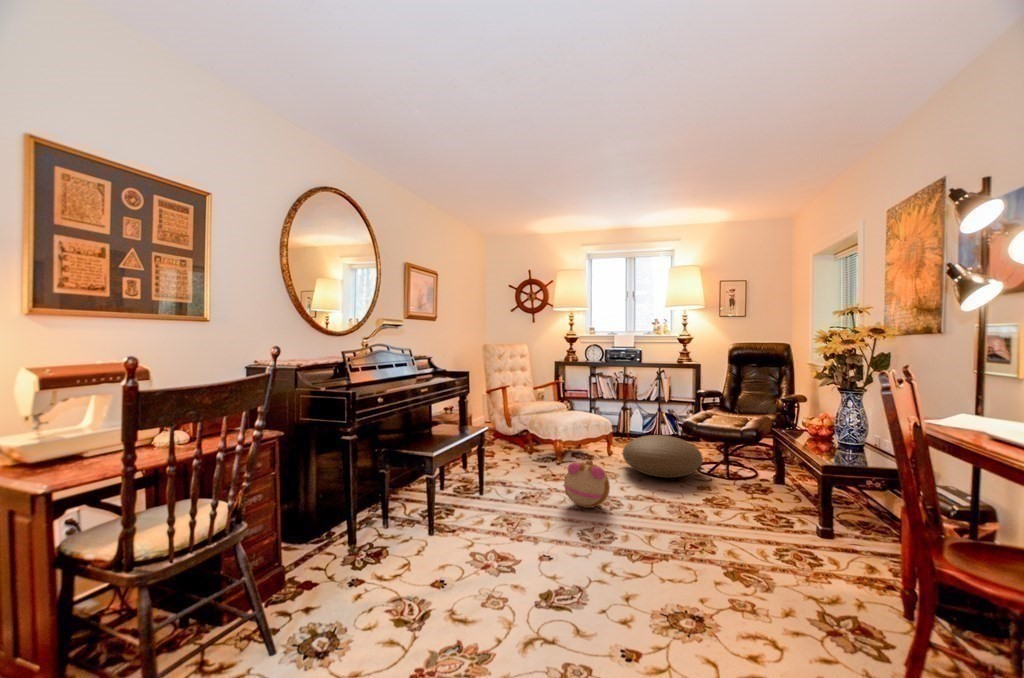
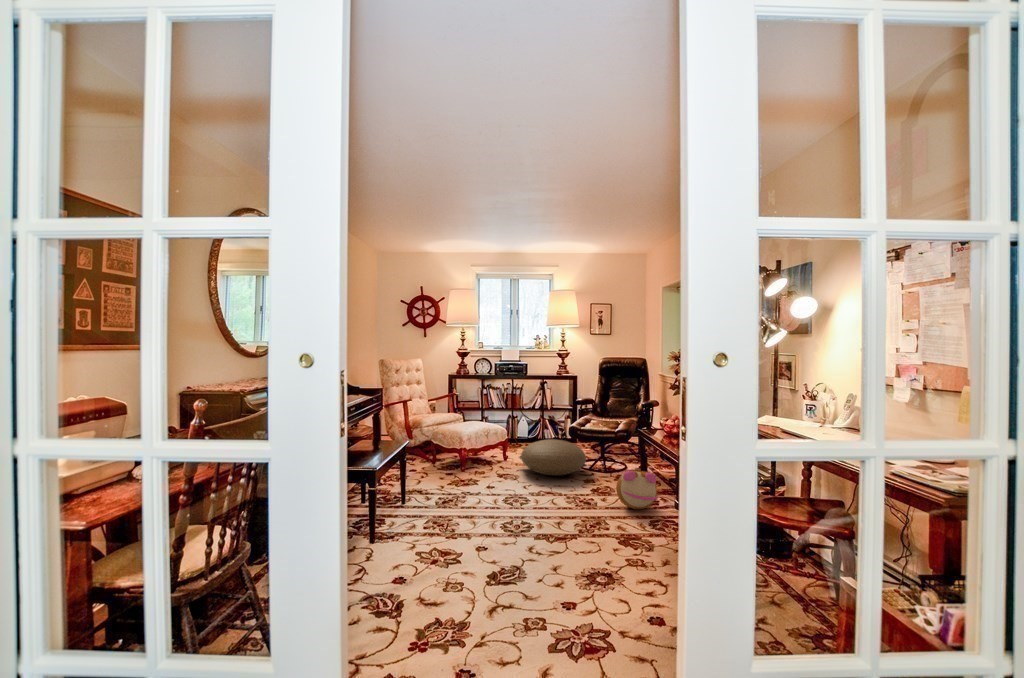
plush toy: present [563,461,610,508] -> present [616,468,658,509]

